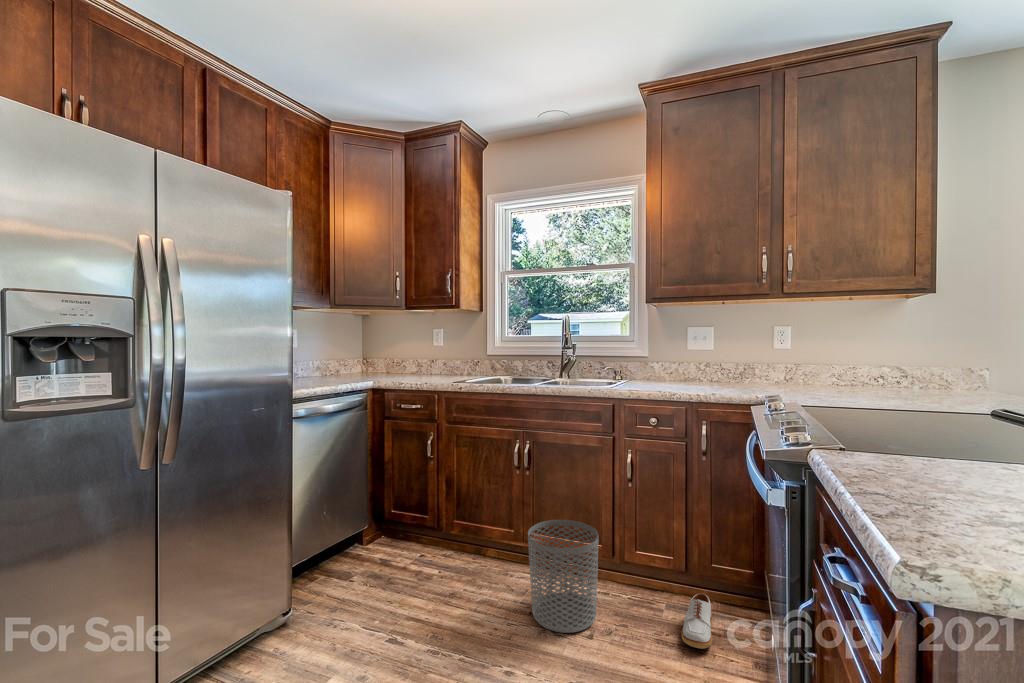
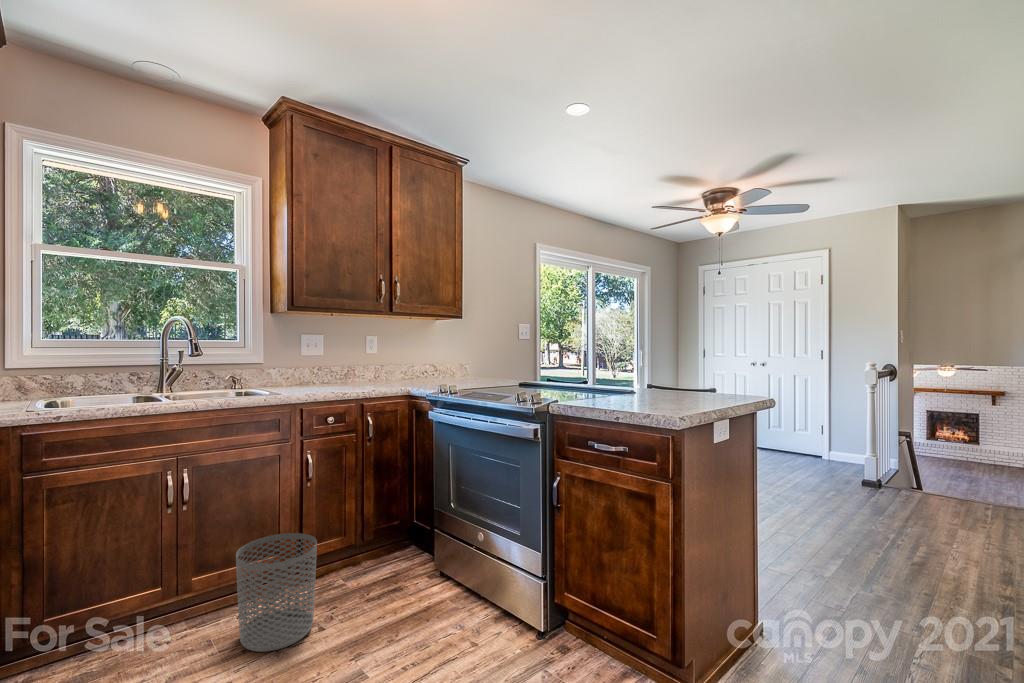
shoe: present [681,593,713,648] -> none [366,554,402,590]

